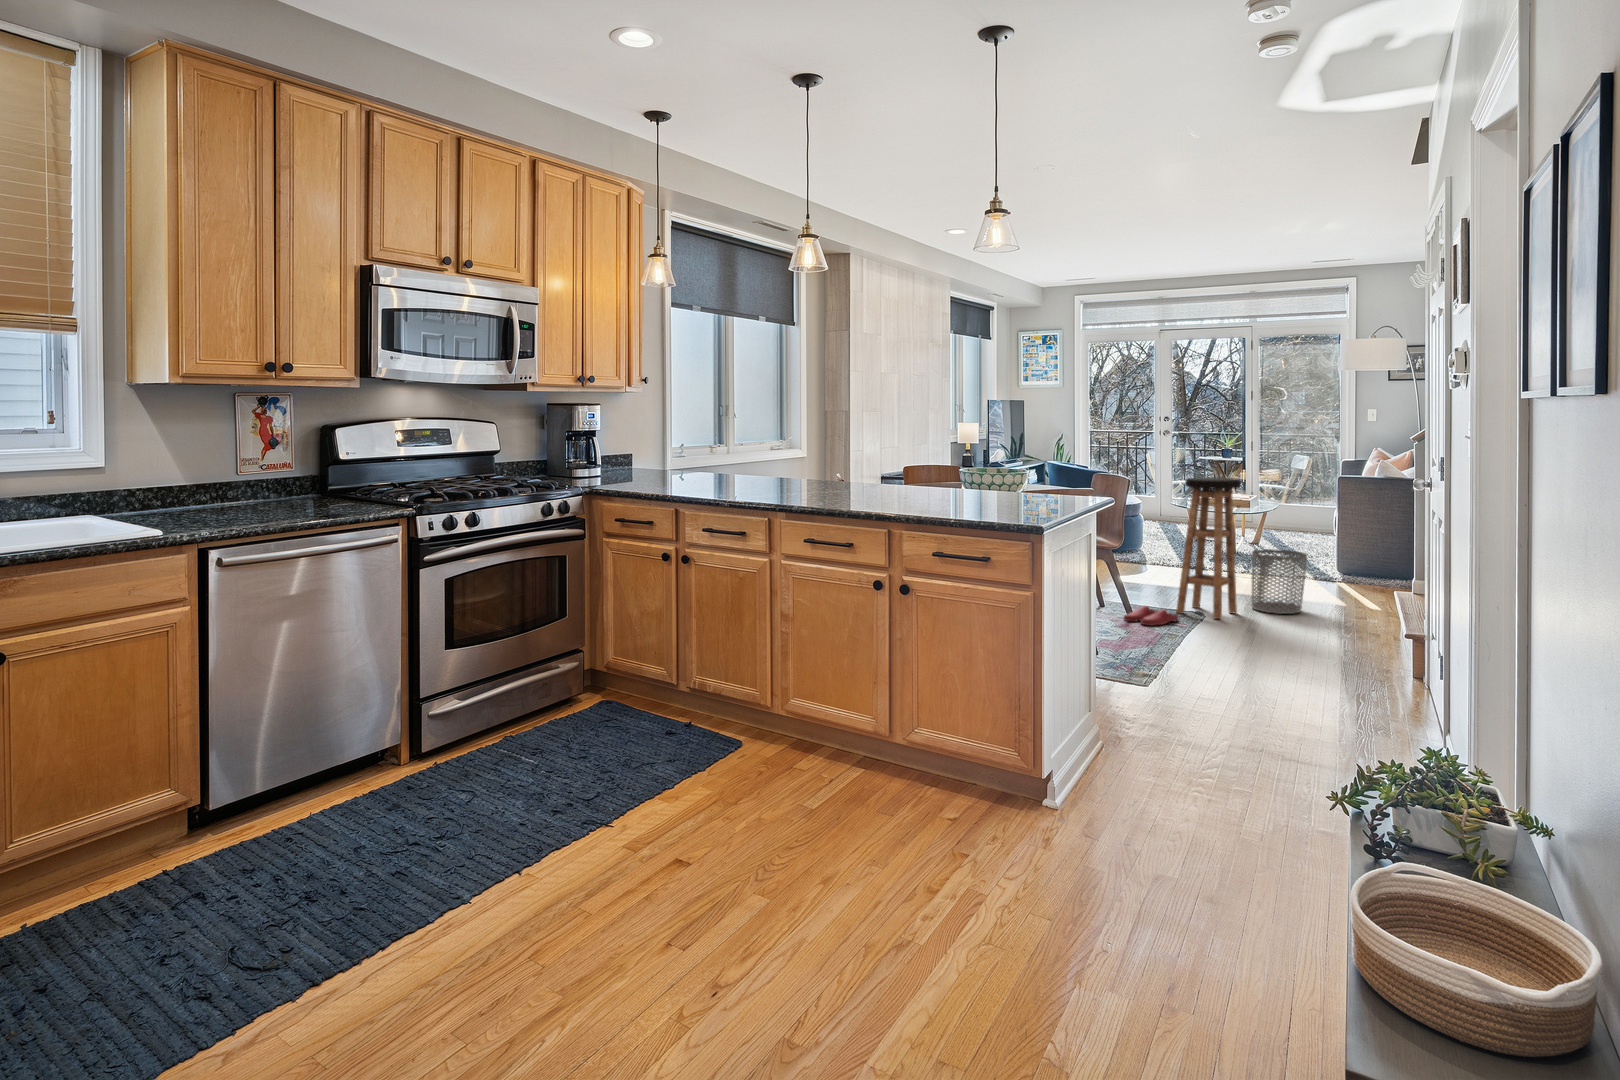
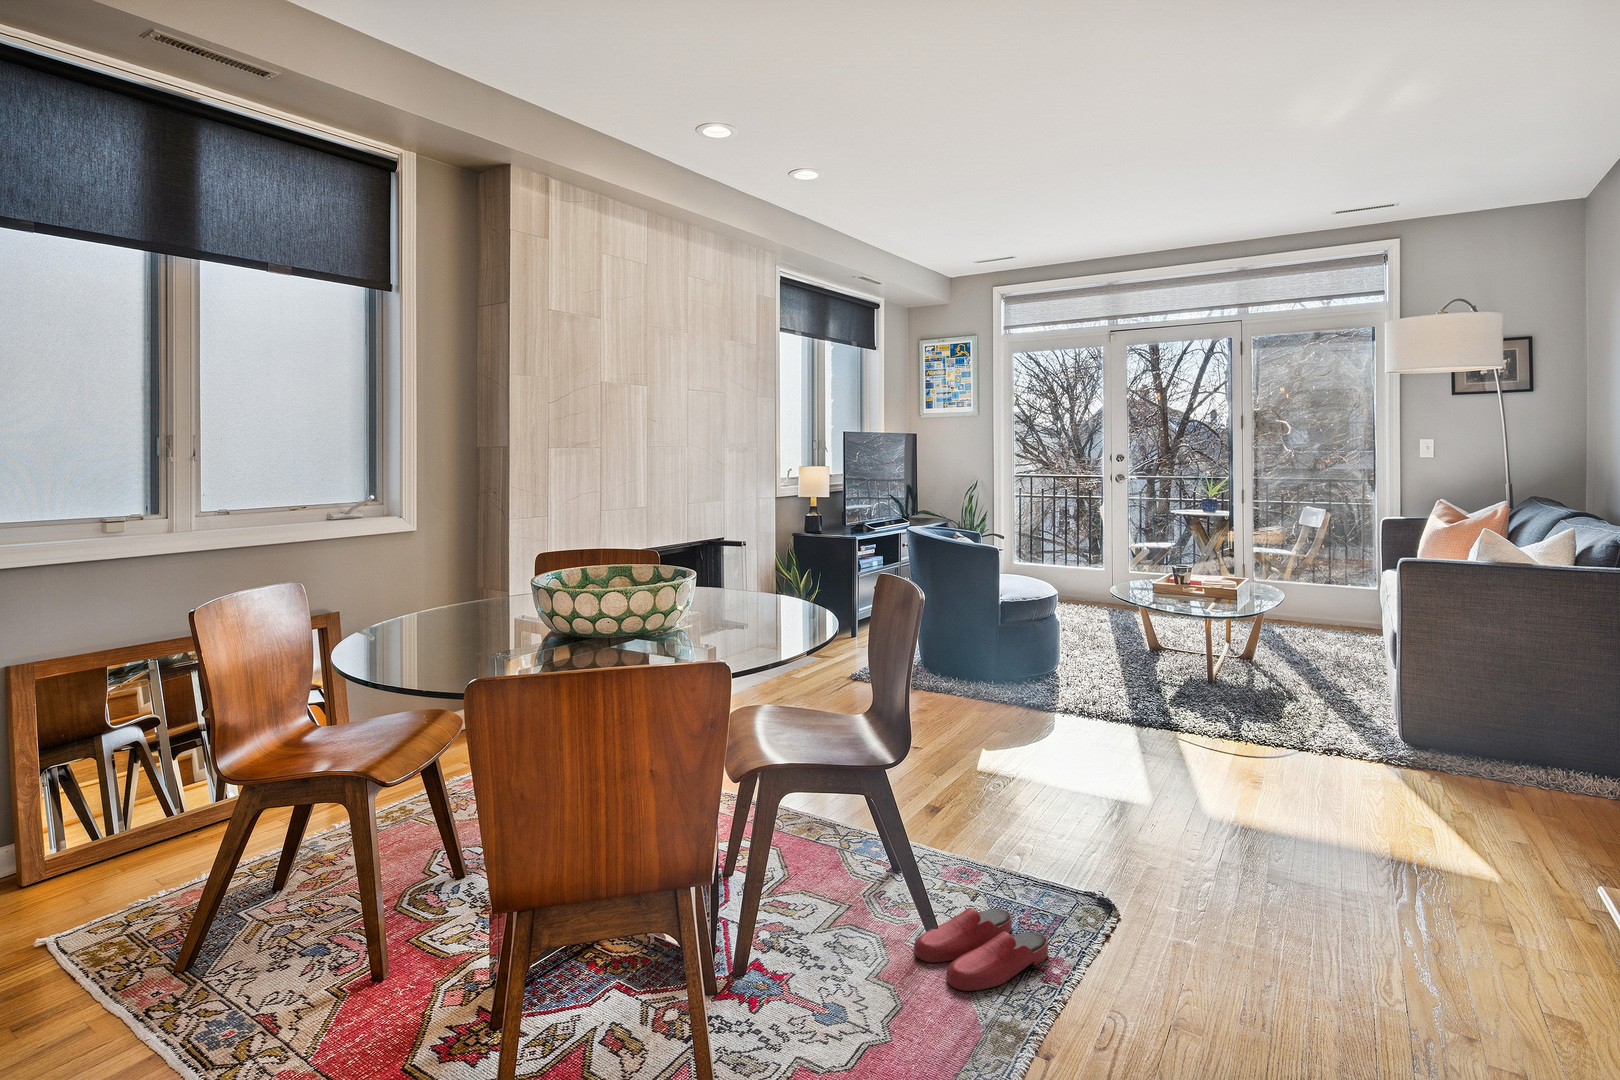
bar stool: present [1176,477,1241,619] -> none [1055,594,1199,951]
waste bin: present [1252,549,1307,614] -> none [1232,748,1365,921]

